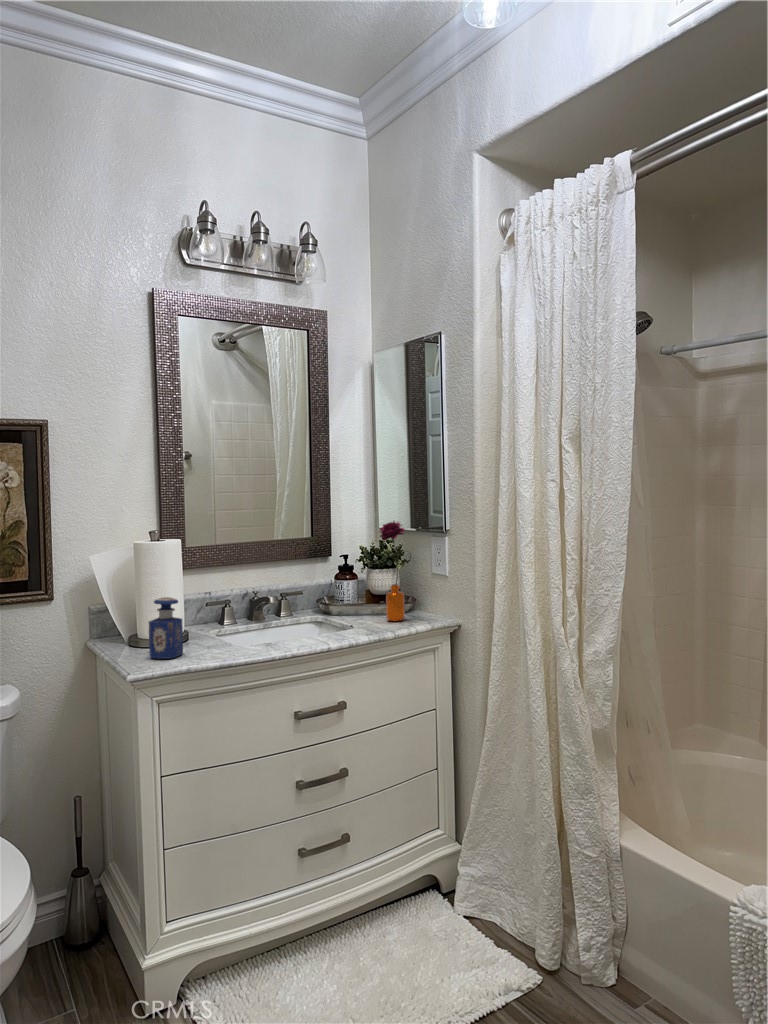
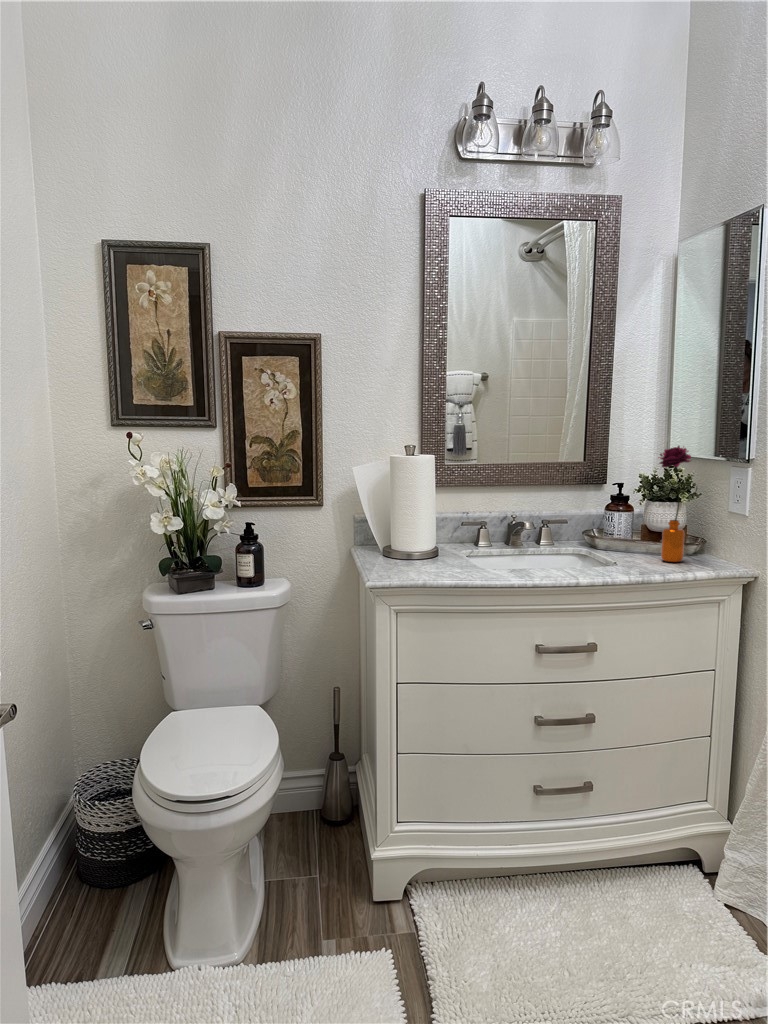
perfume bottle: present [149,597,183,659] -> none [395,513,428,574]

